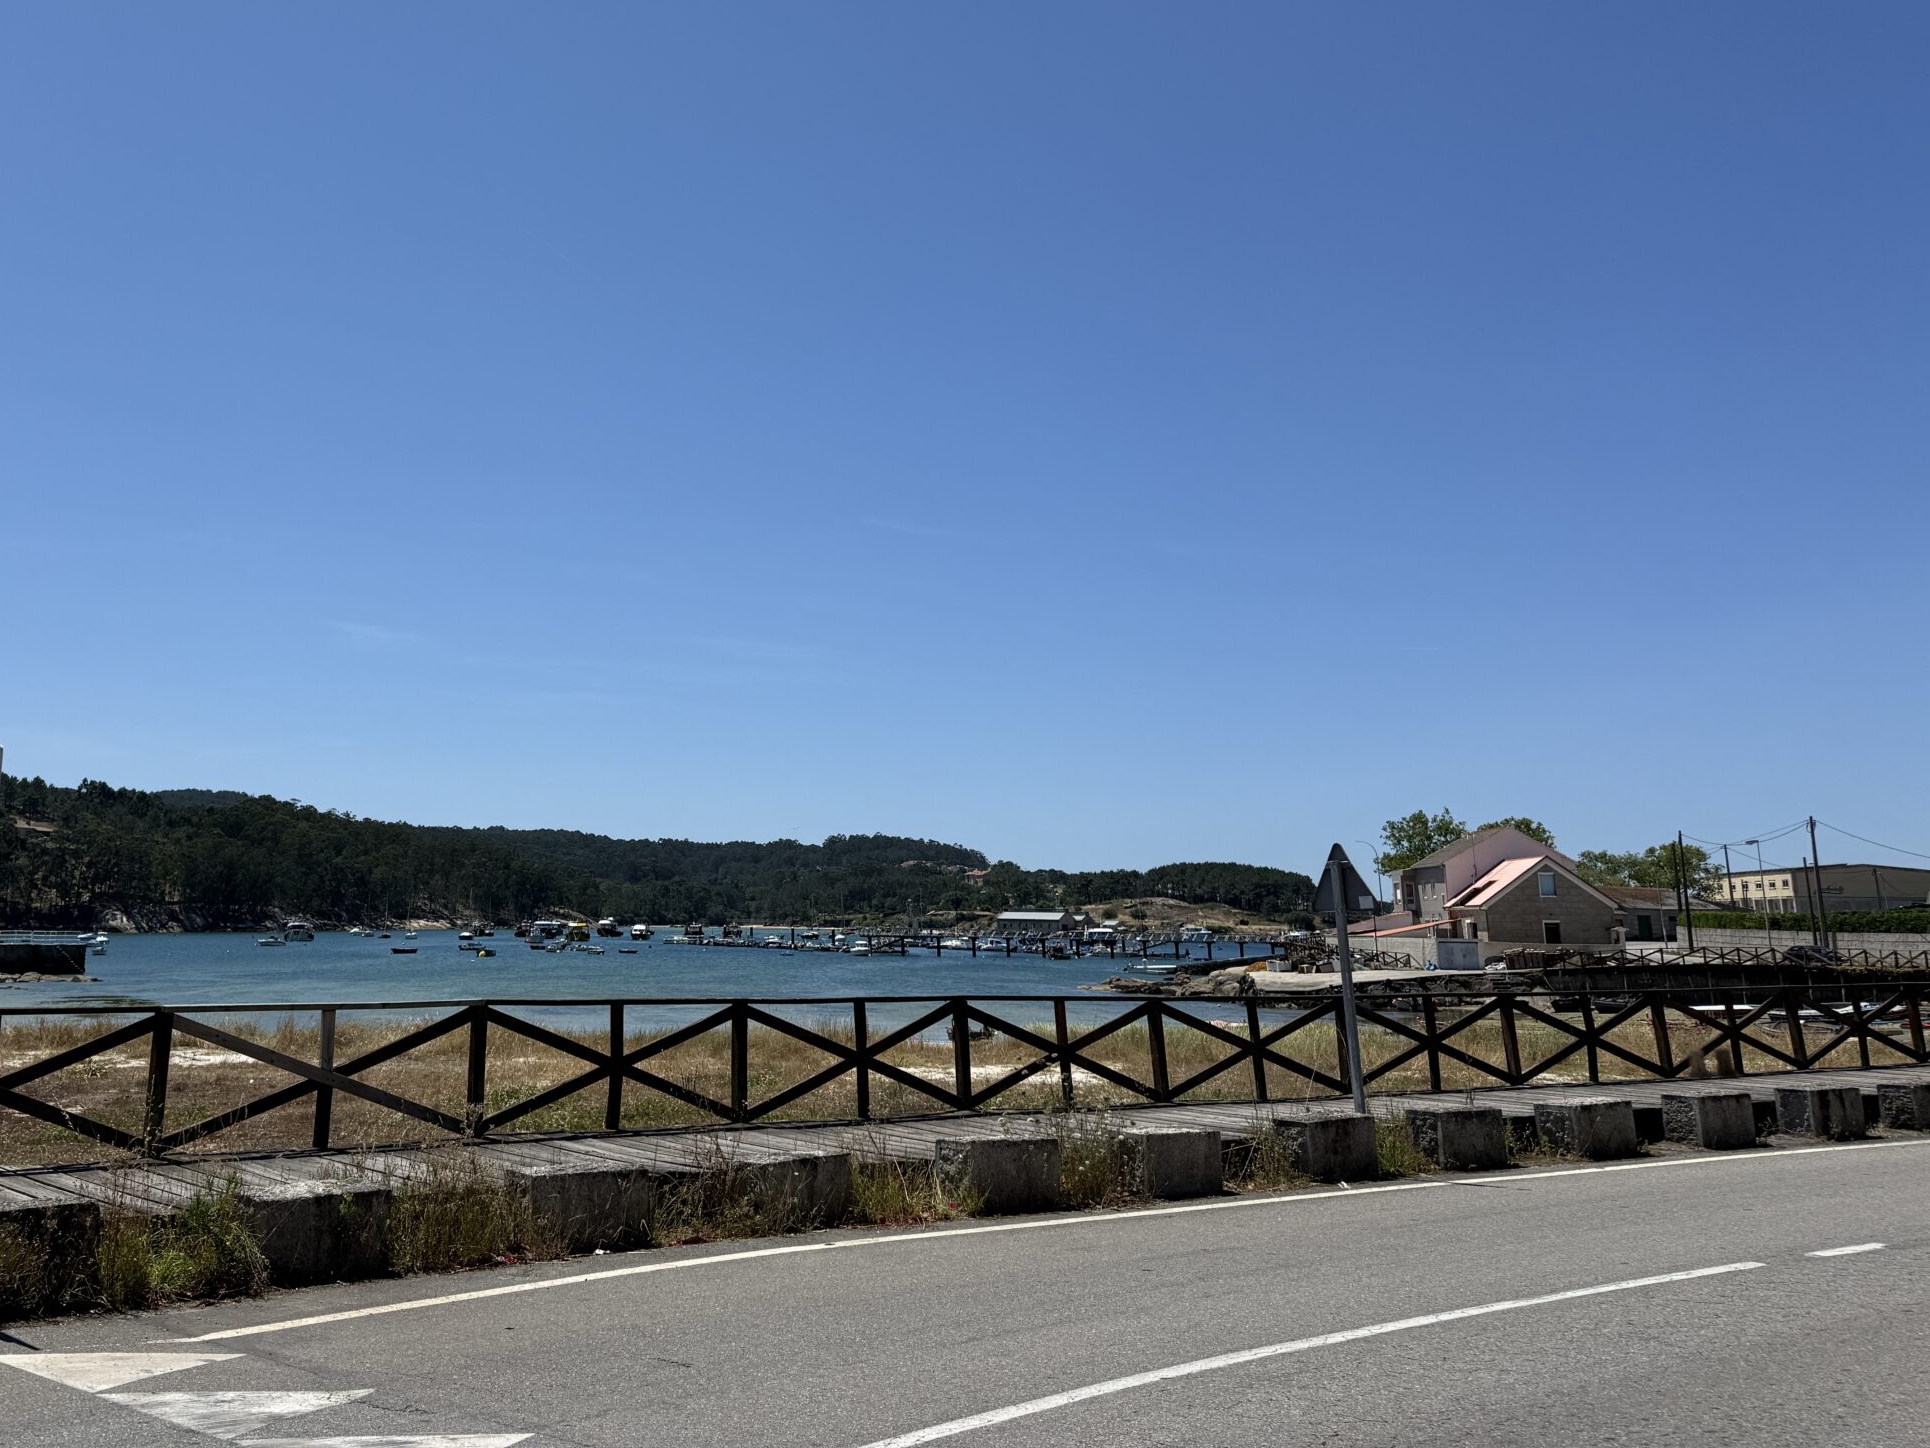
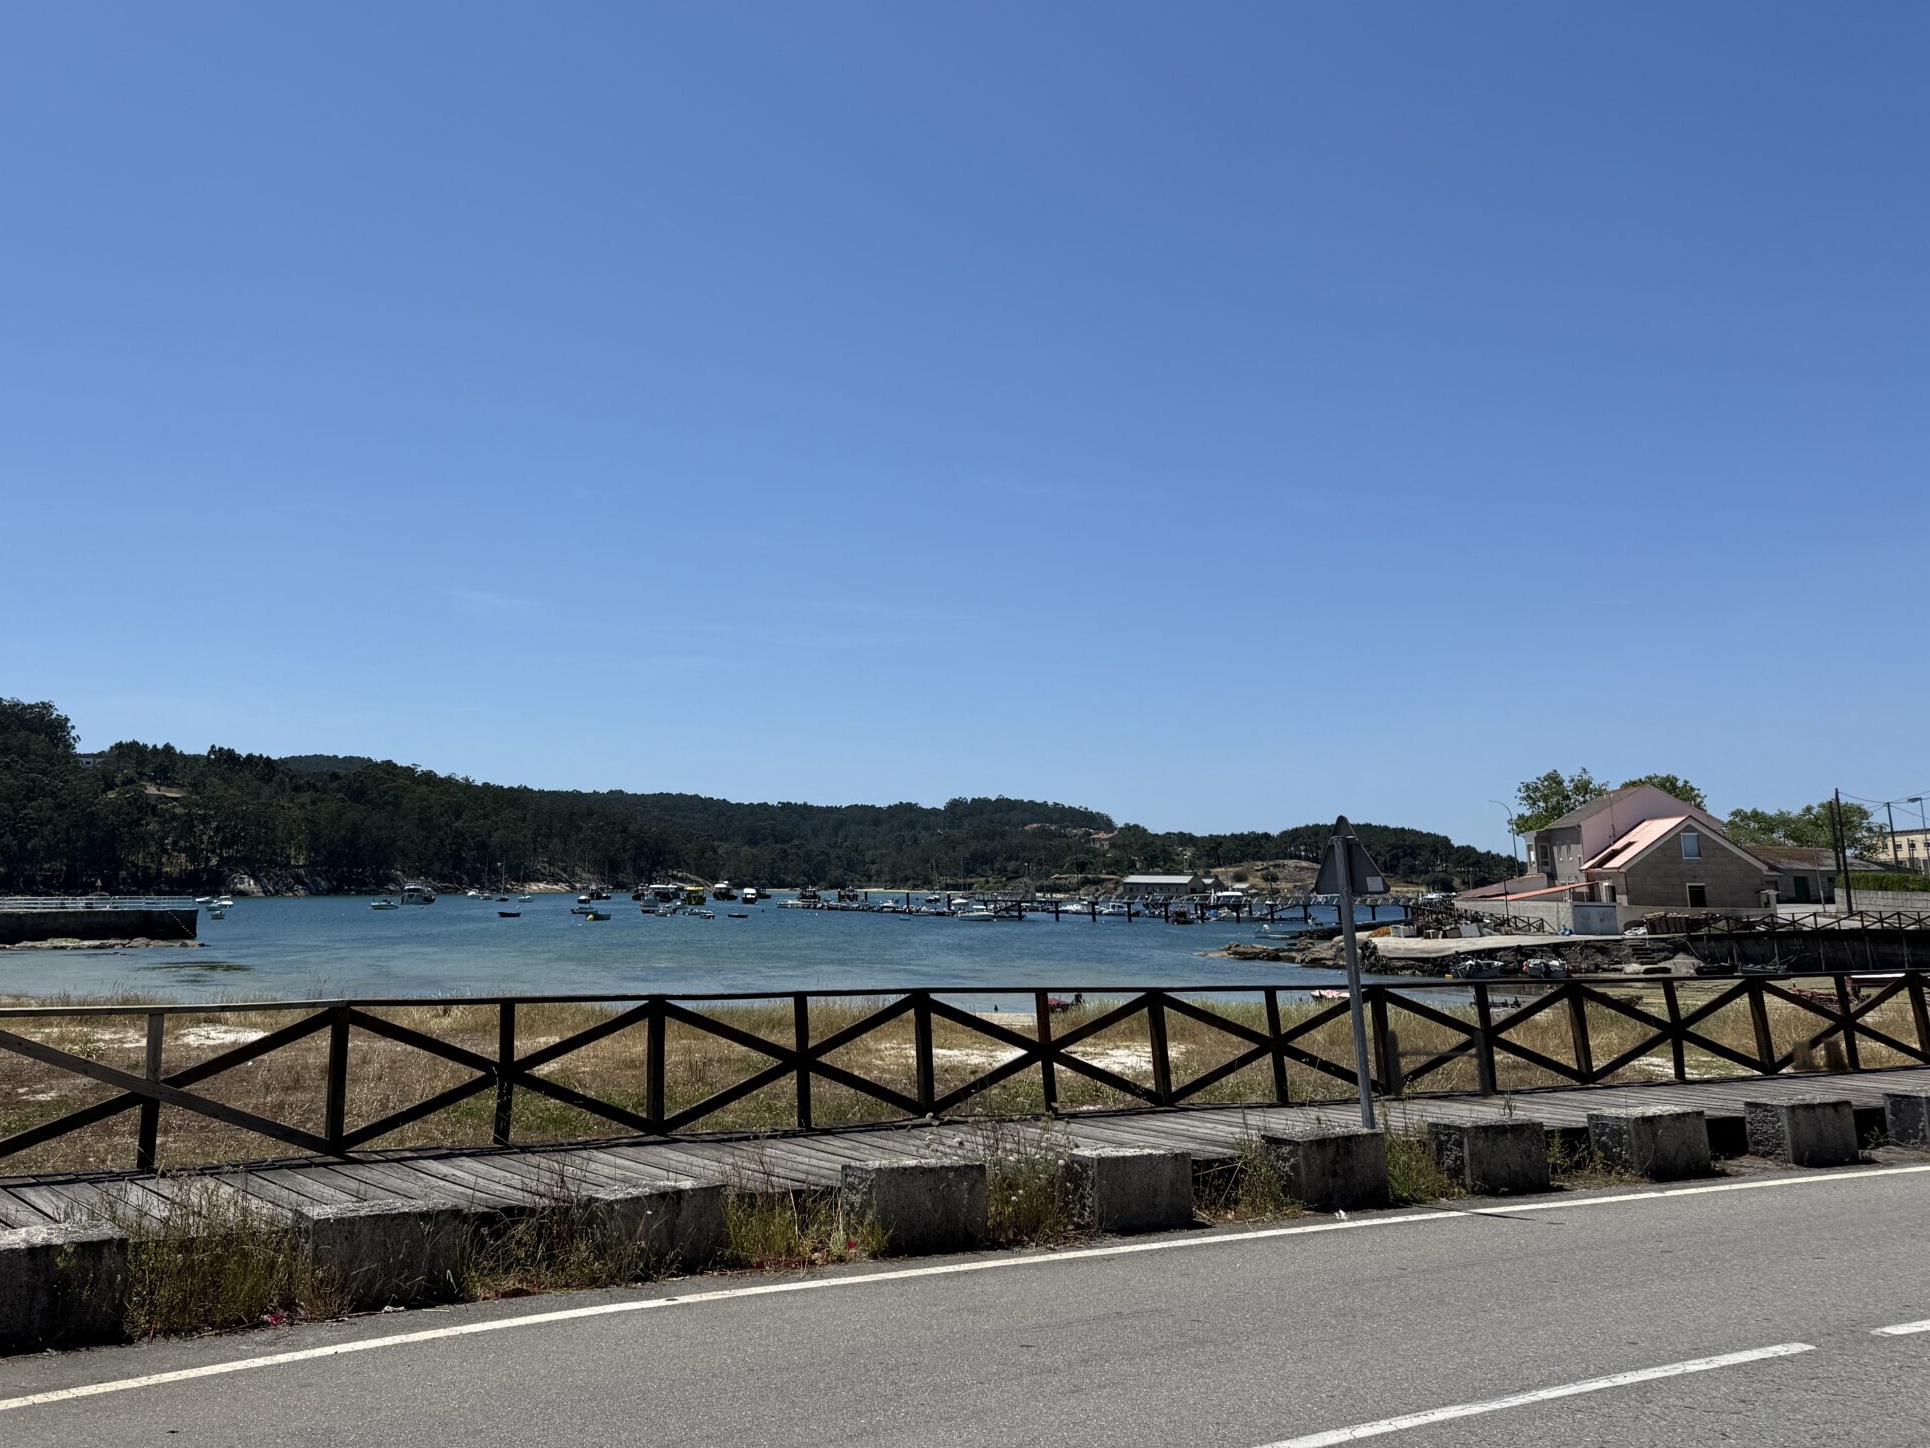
bench: none [1347,1037,1440,1099] -> present [1386,1029,1491,1099]

